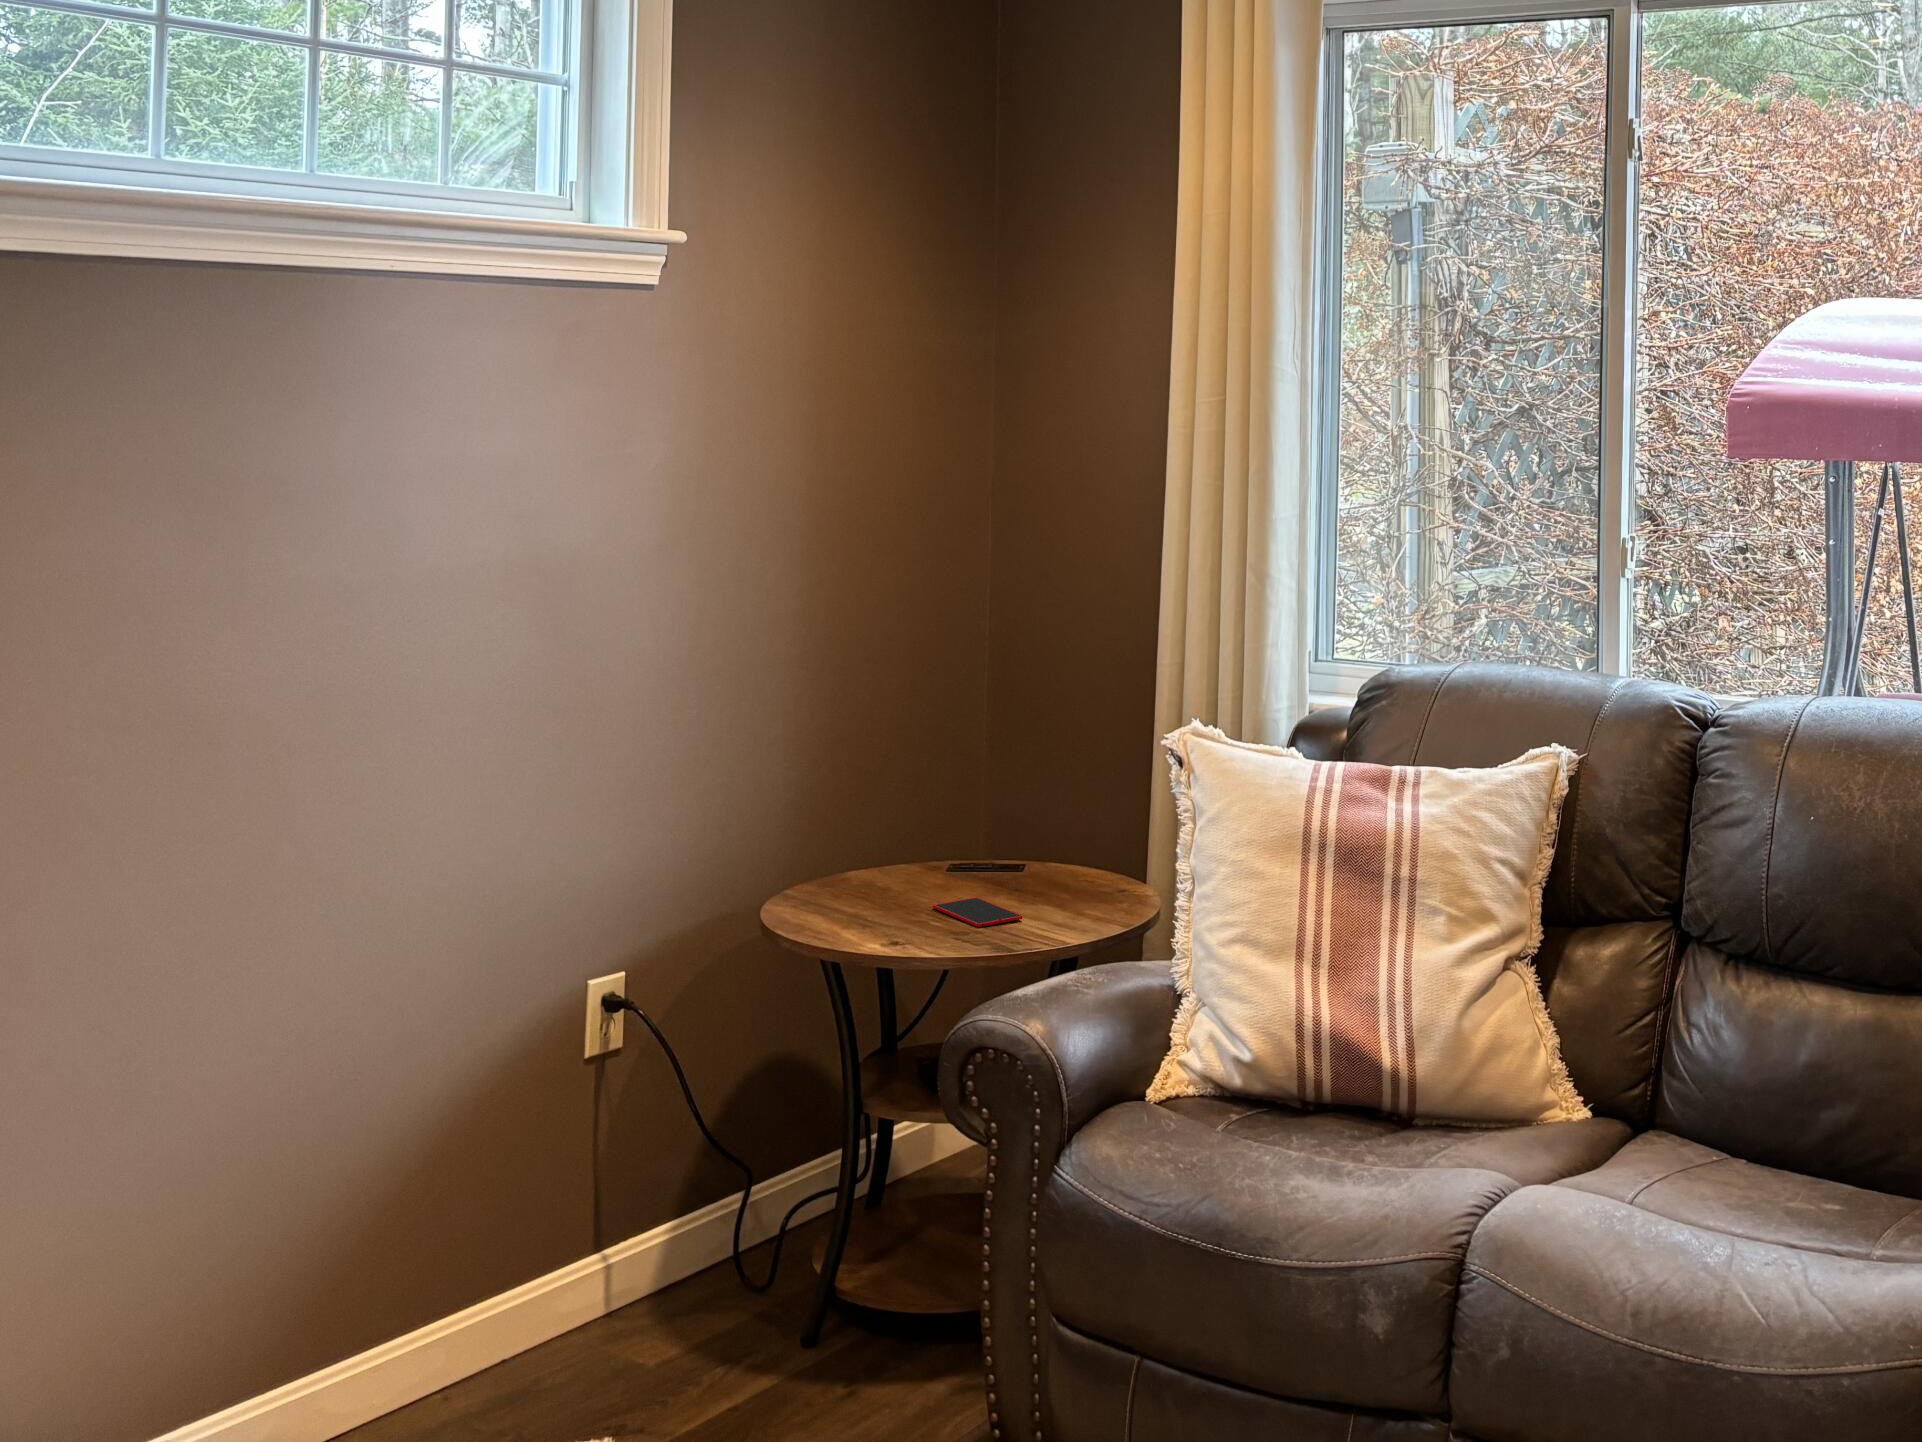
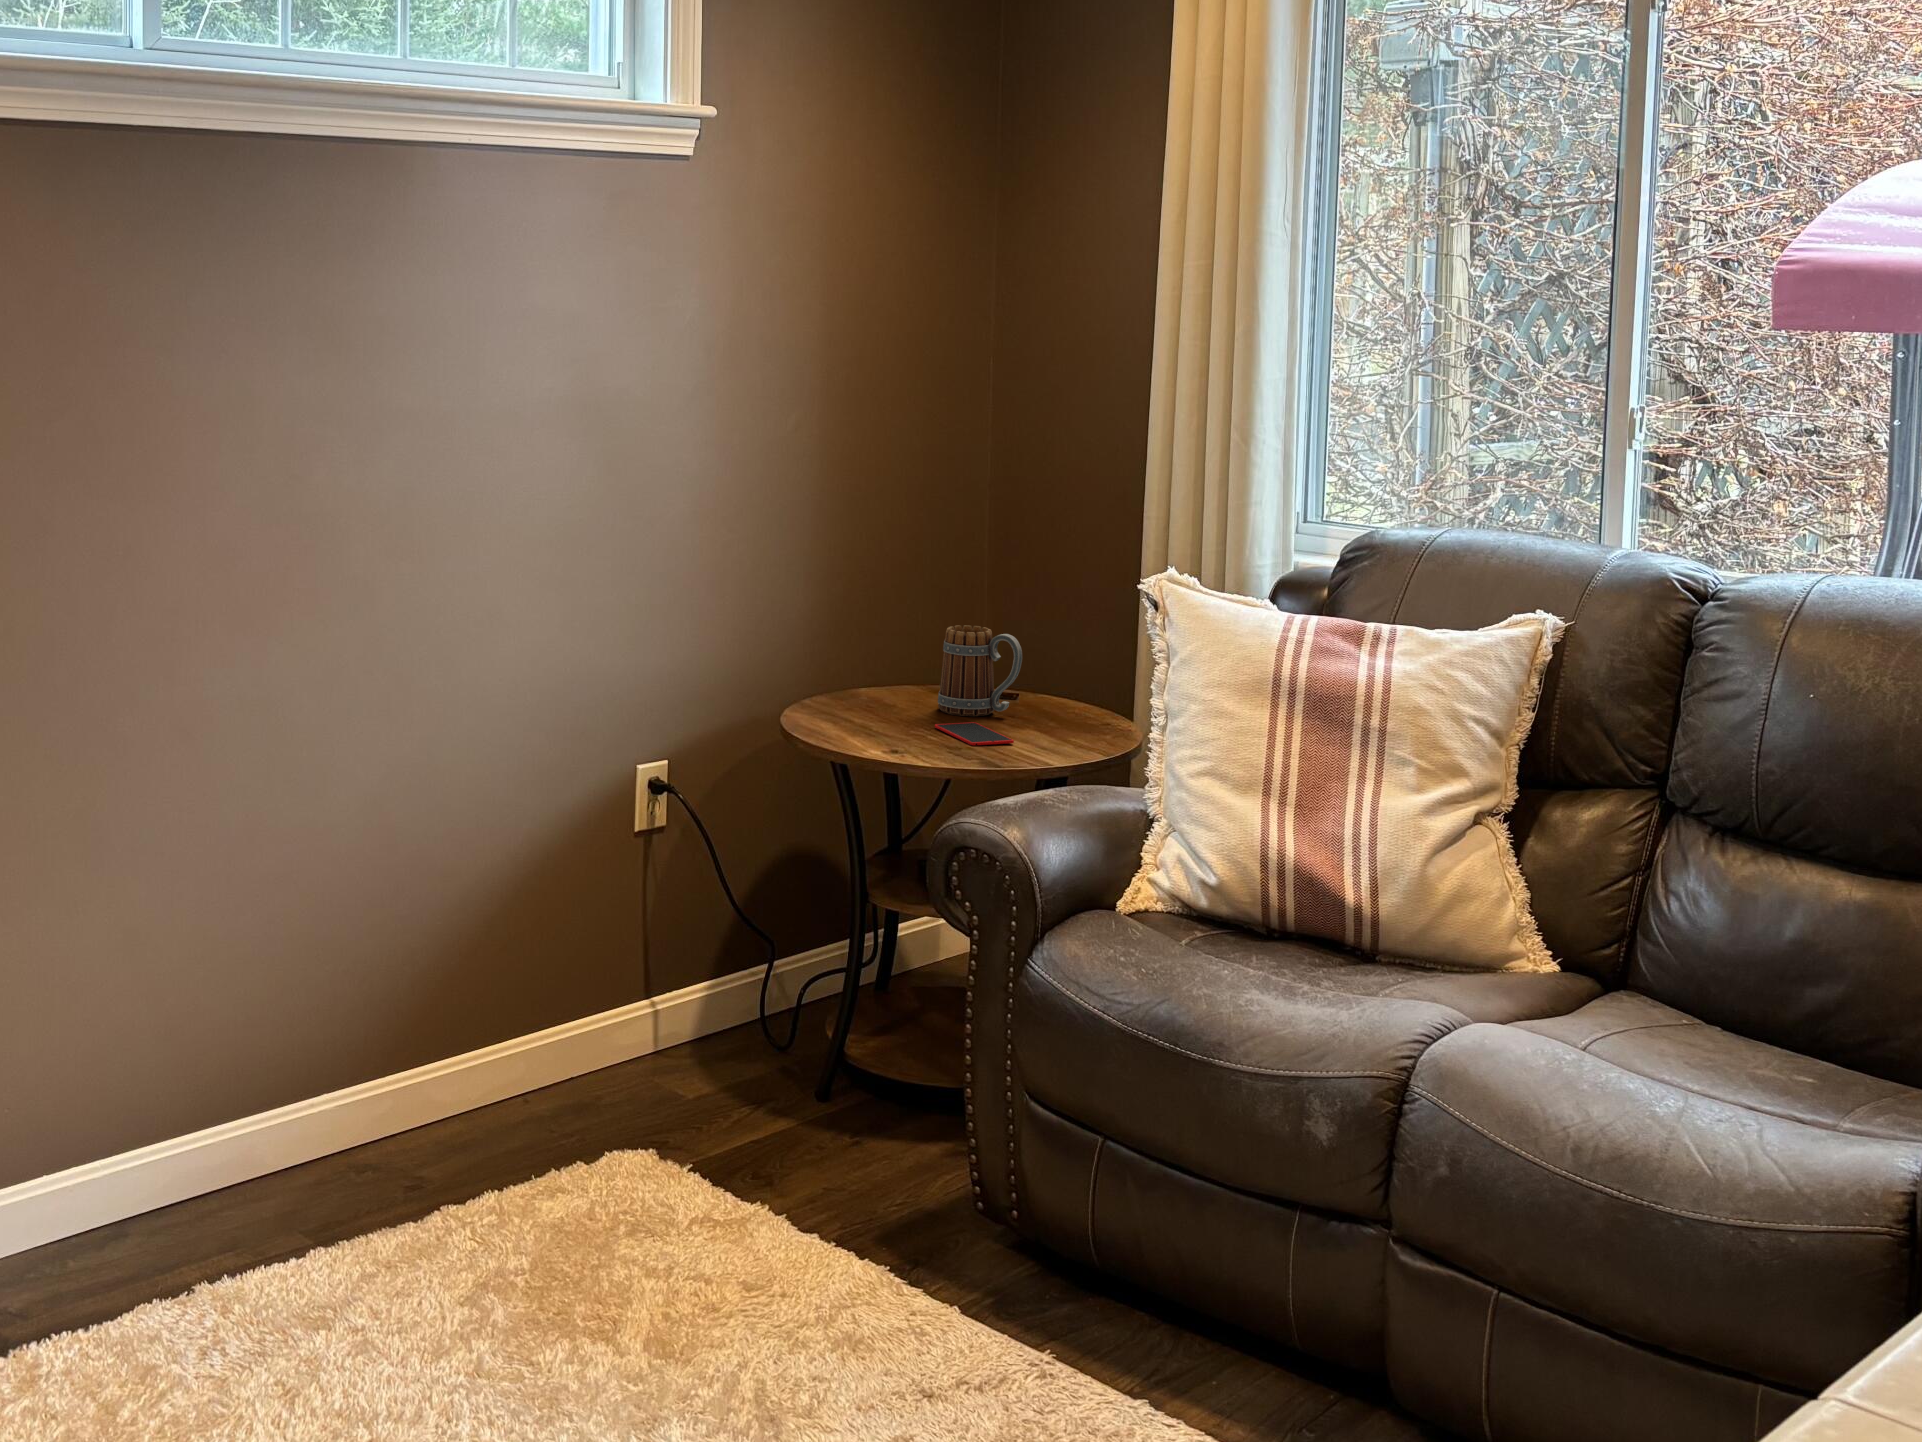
mug: none [932,789,1024,889] -> present [938,625,1022,716]

